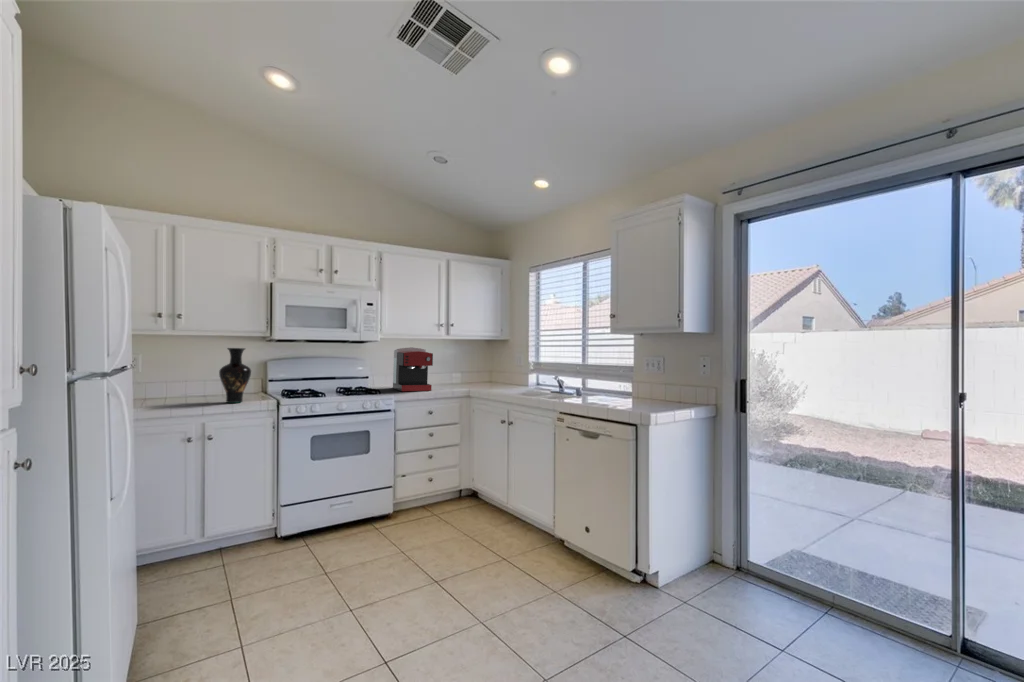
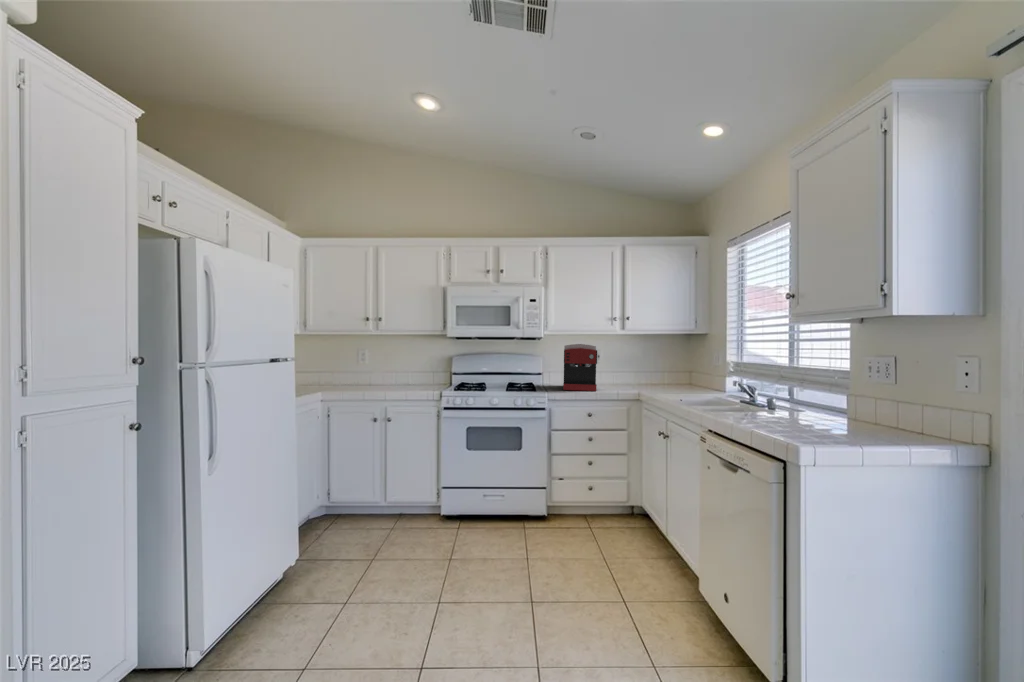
vase: present [219,348,251,403] -> none [402,345,426,391]

